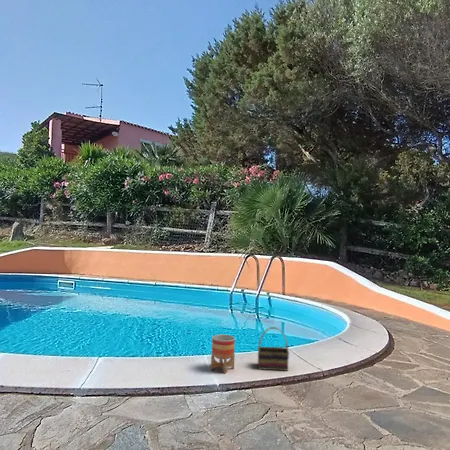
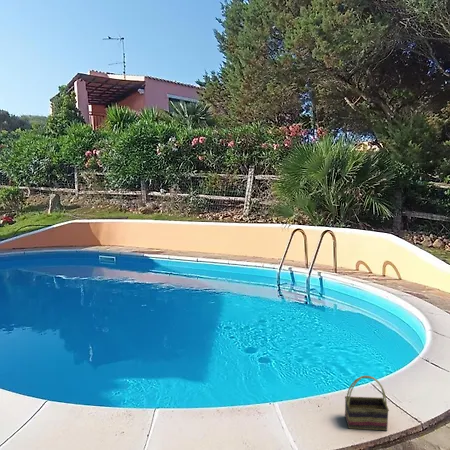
planter: present [211,334,235,373] -> none [289,386,319,441]

